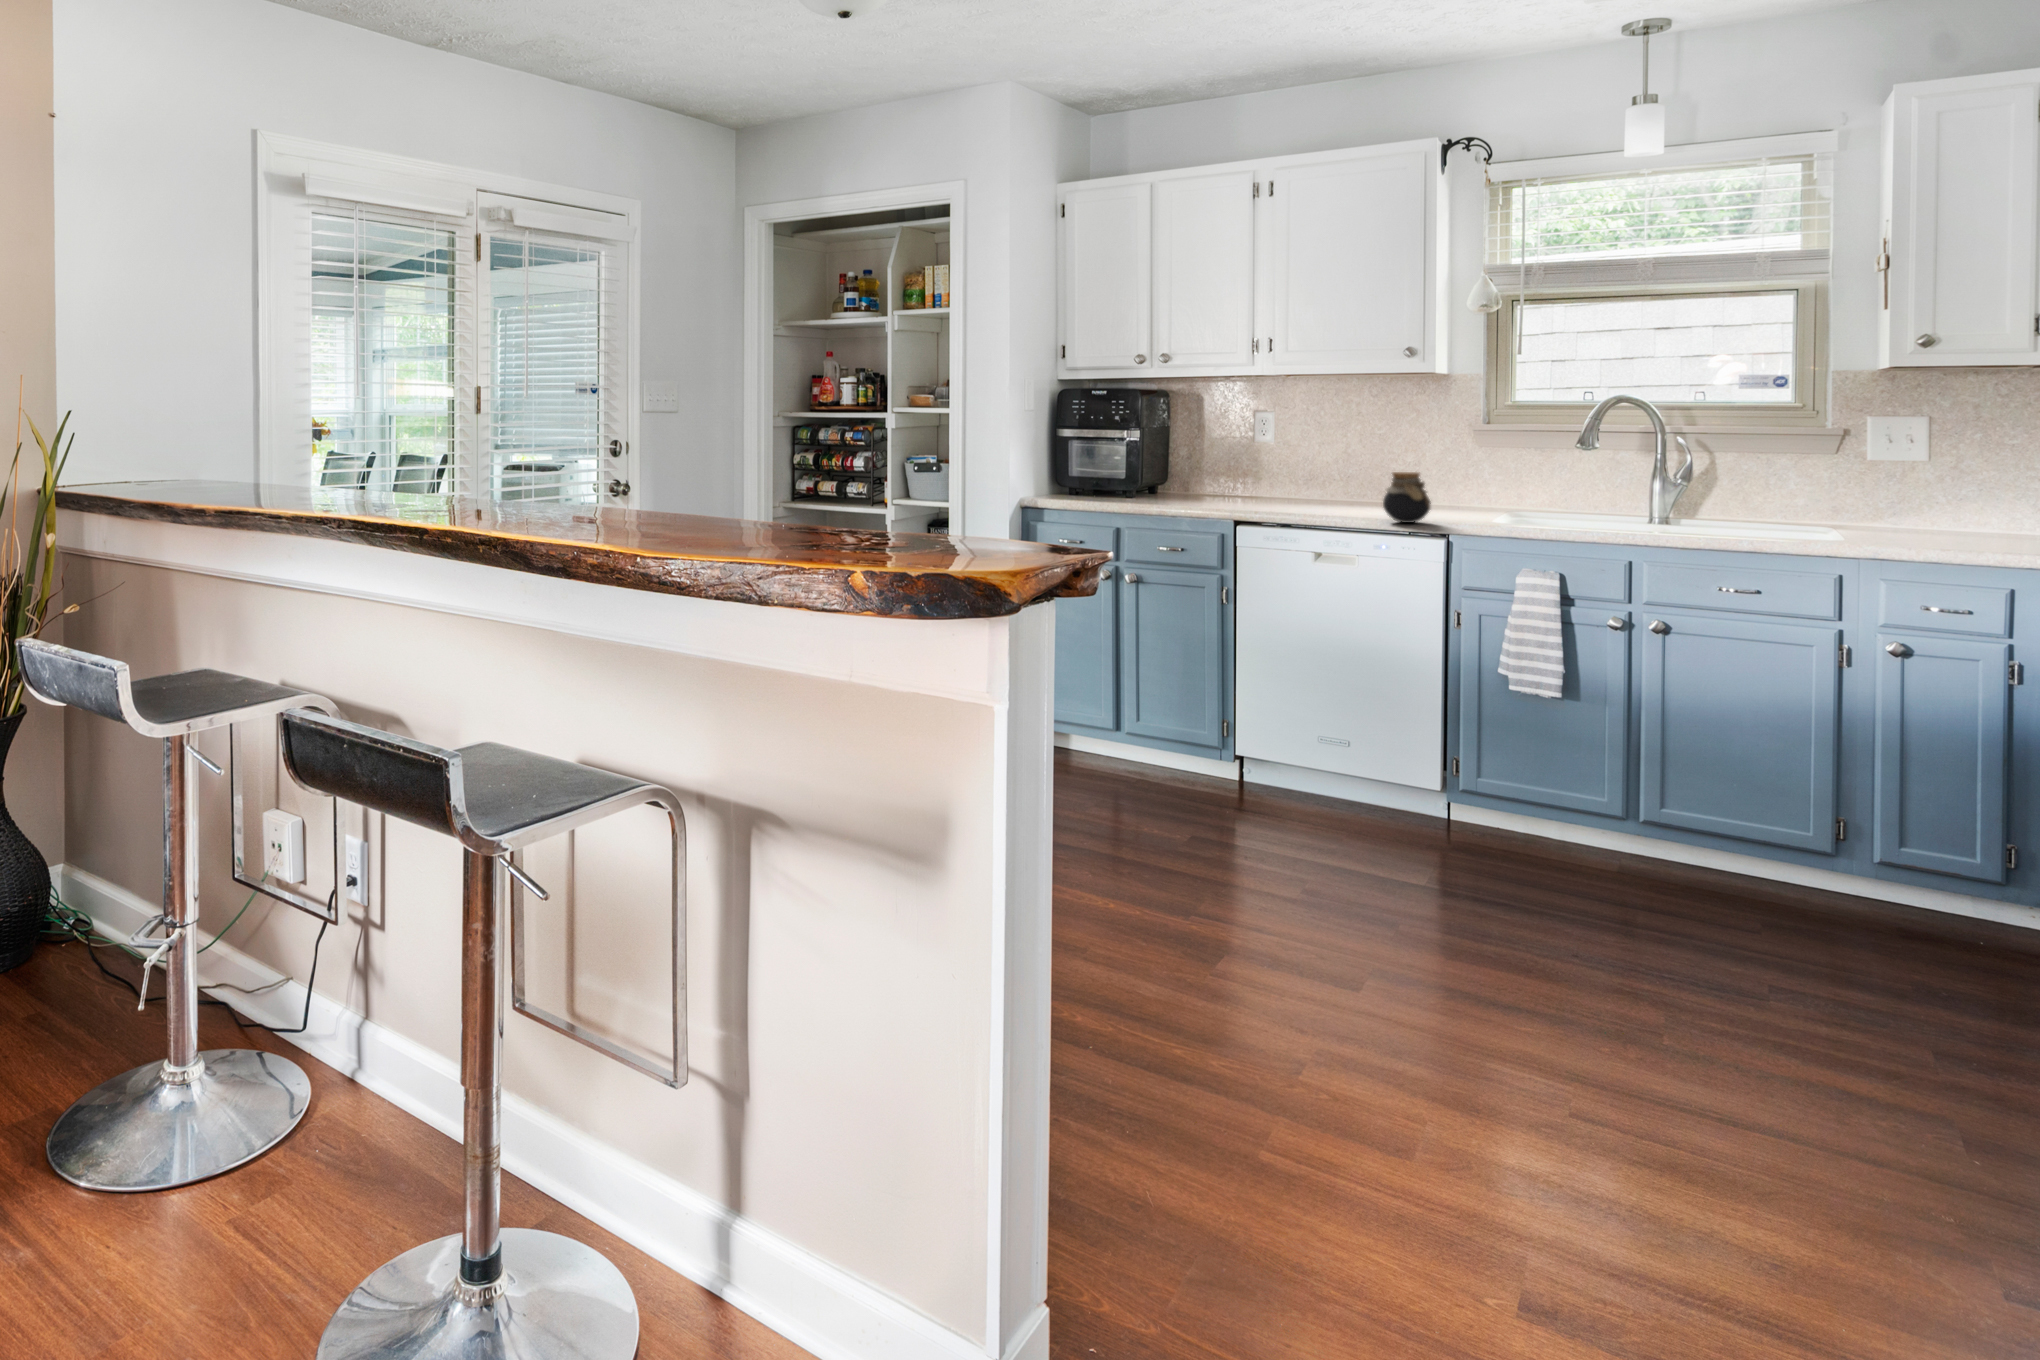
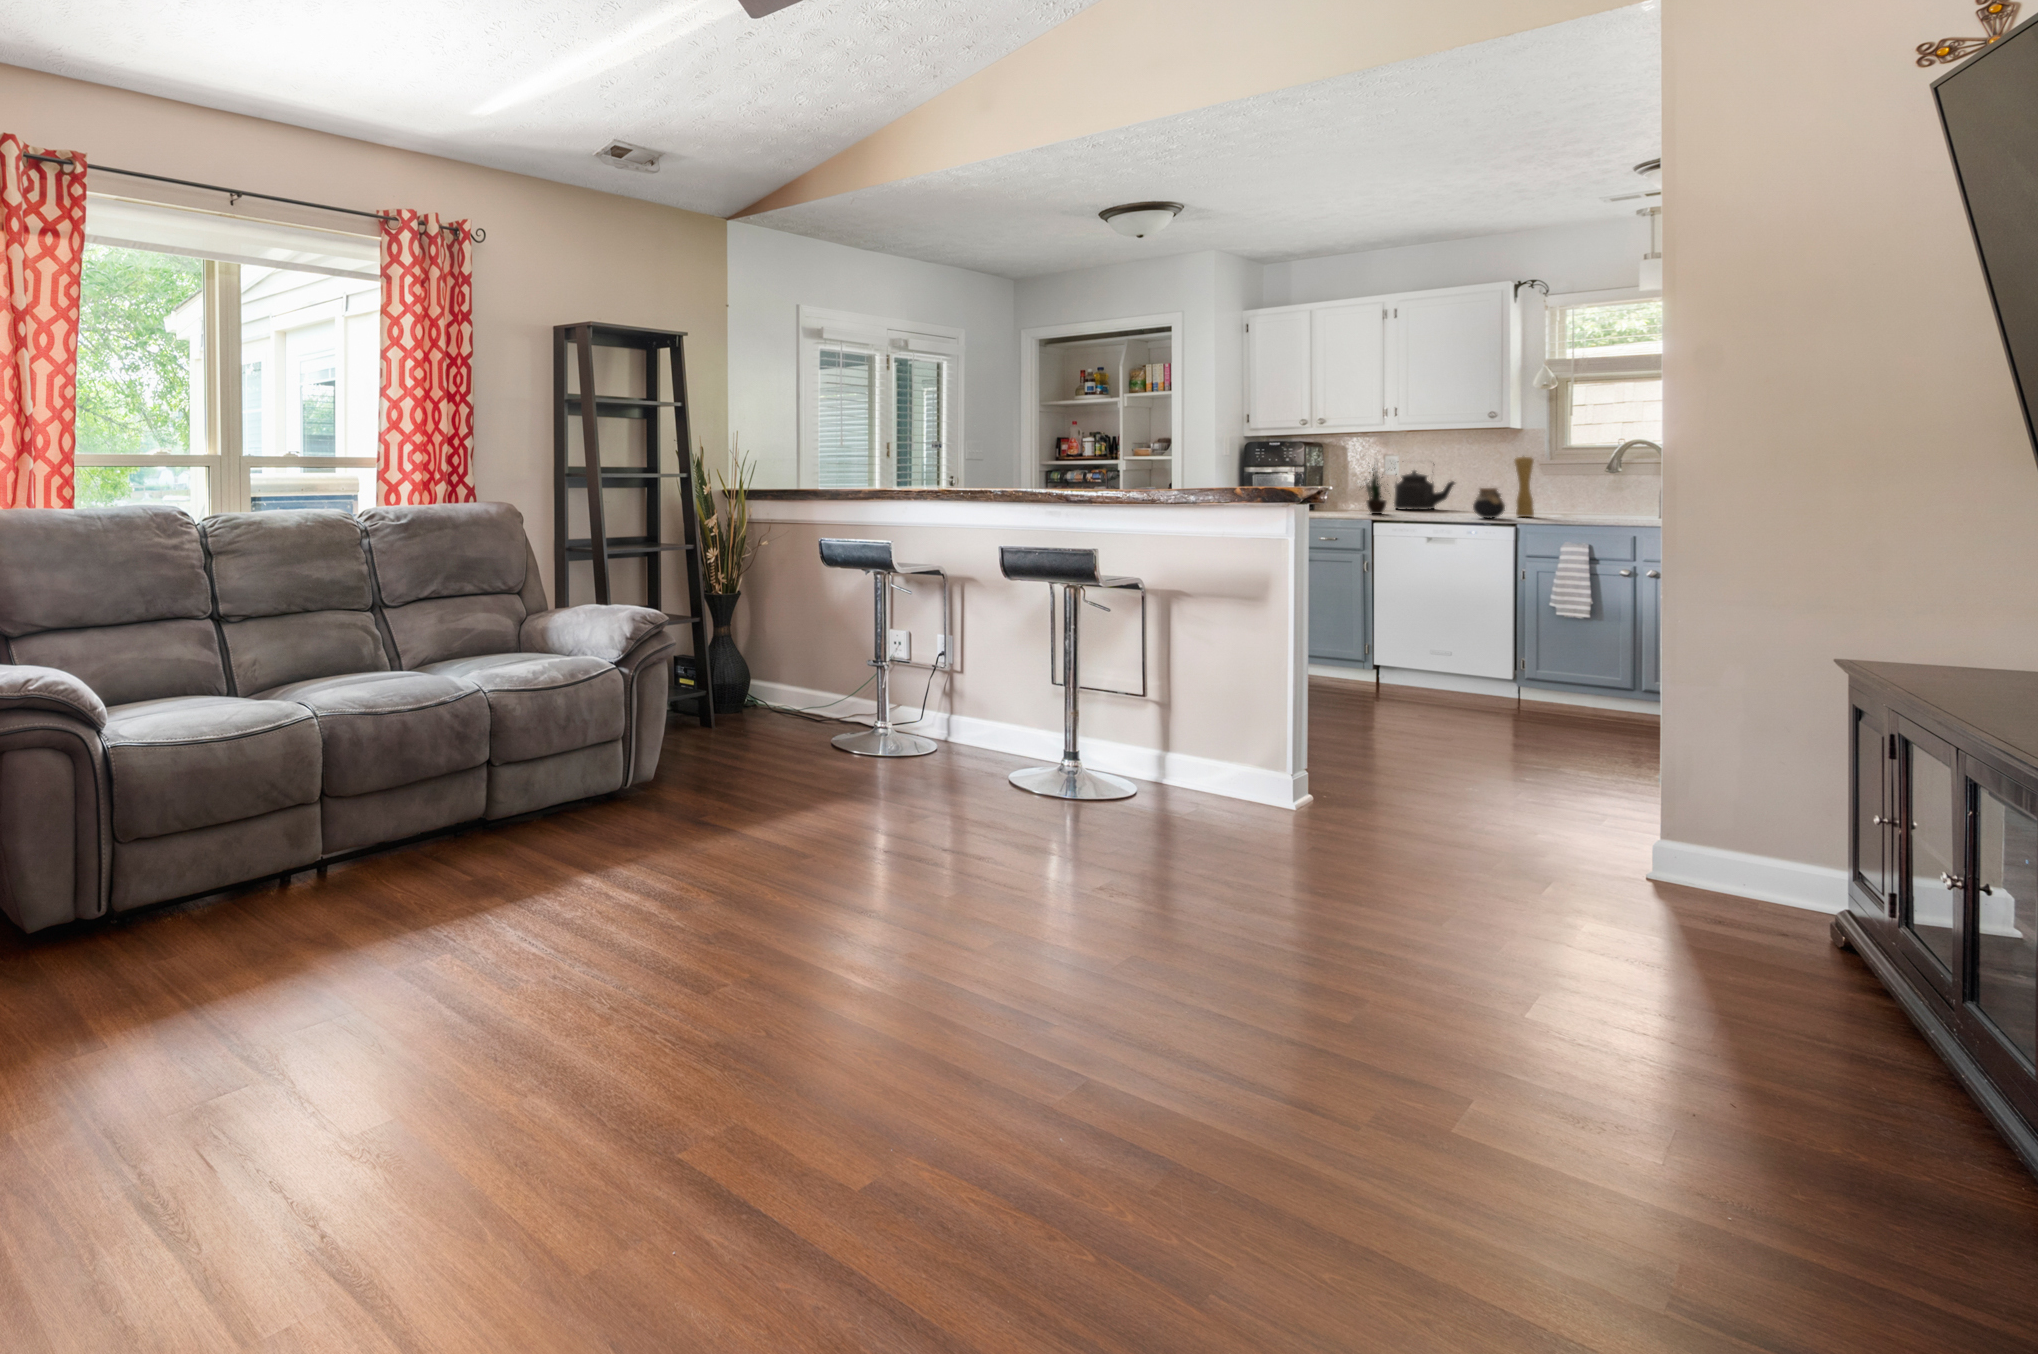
potted plant: none [1210,403,1267,509] -> present [1366,468,1386,514]
pepper mill: none [1443,420,1472,519] -> present [1514,456,1534,517]
kettle: none [1268,422,1356,499] -> present [1394,468,1455,510]

